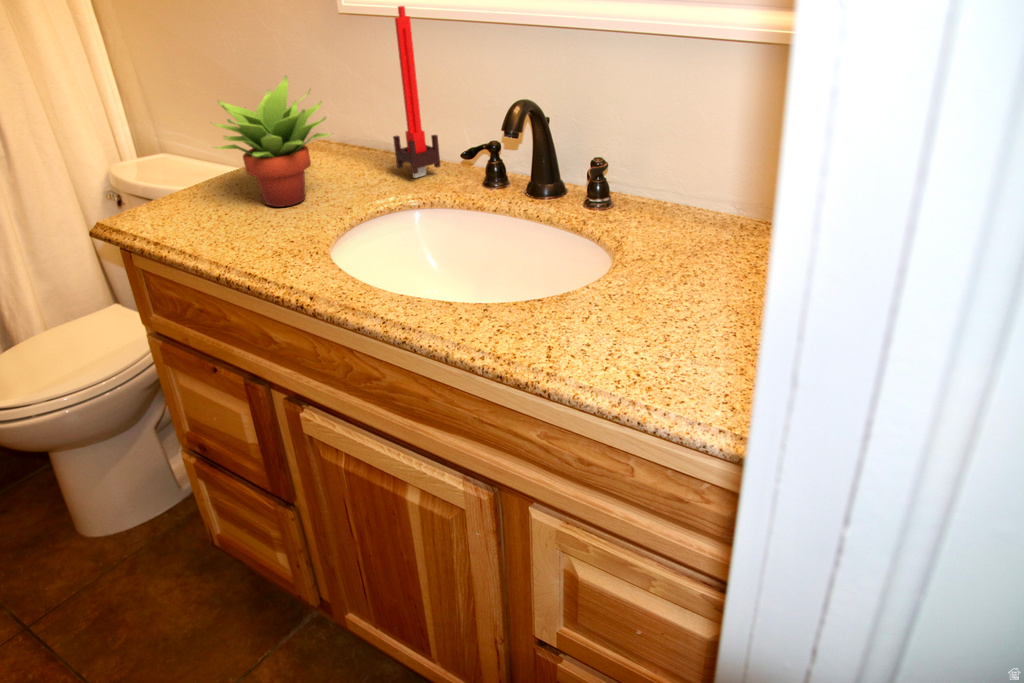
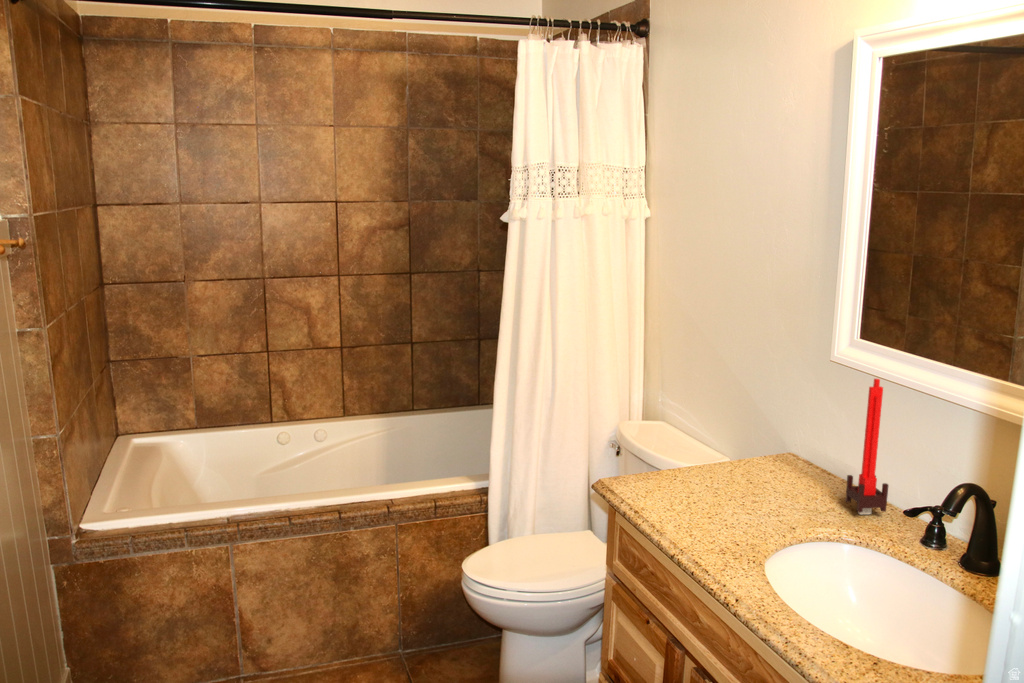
succulent plant: present [211,76,331,207] -> none [698,411,794,510]

